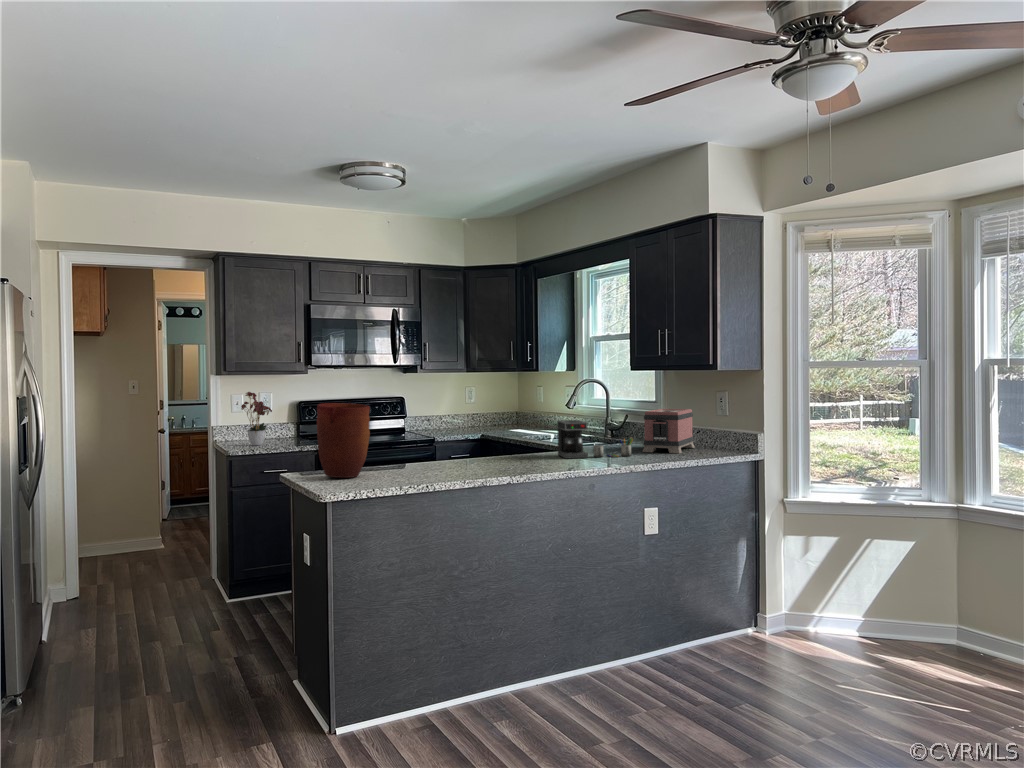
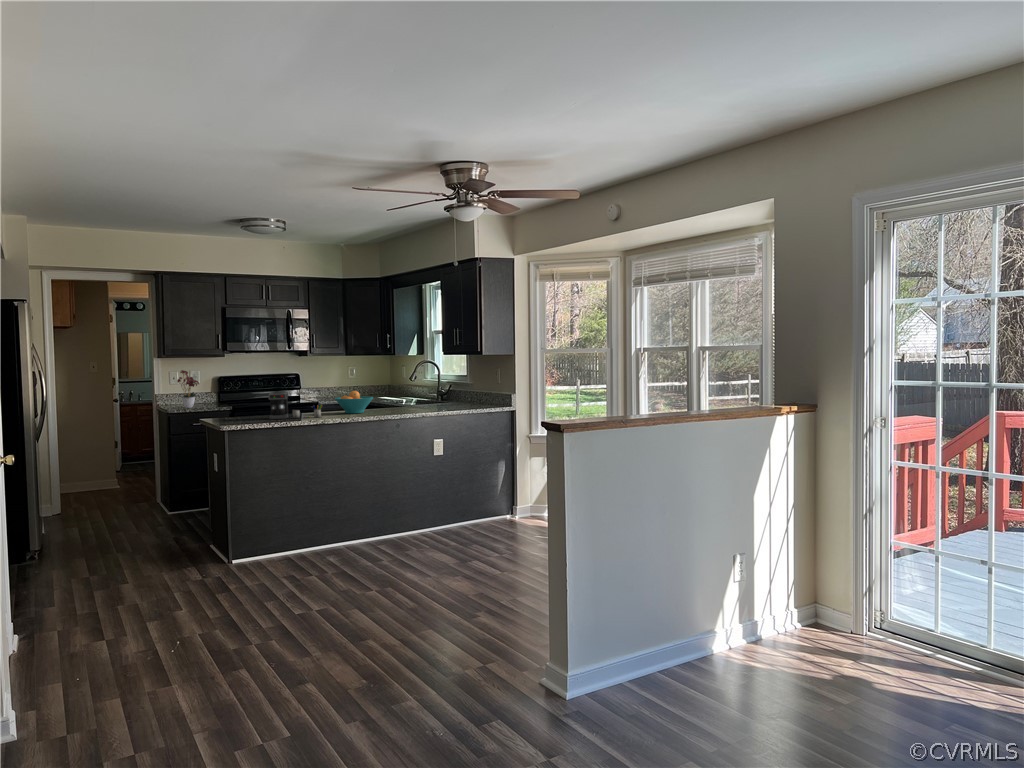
vase: present [317,403,370,478] -> none [221,375,255,420]
toaster: present [643,409,695,454] -> none [441,379,480,407]
coffee maker: present [557,420,633,459] -> present [269,392,322,419]
fruit bowl: none [491,428,553,466] -> present [335,391,373,414]

